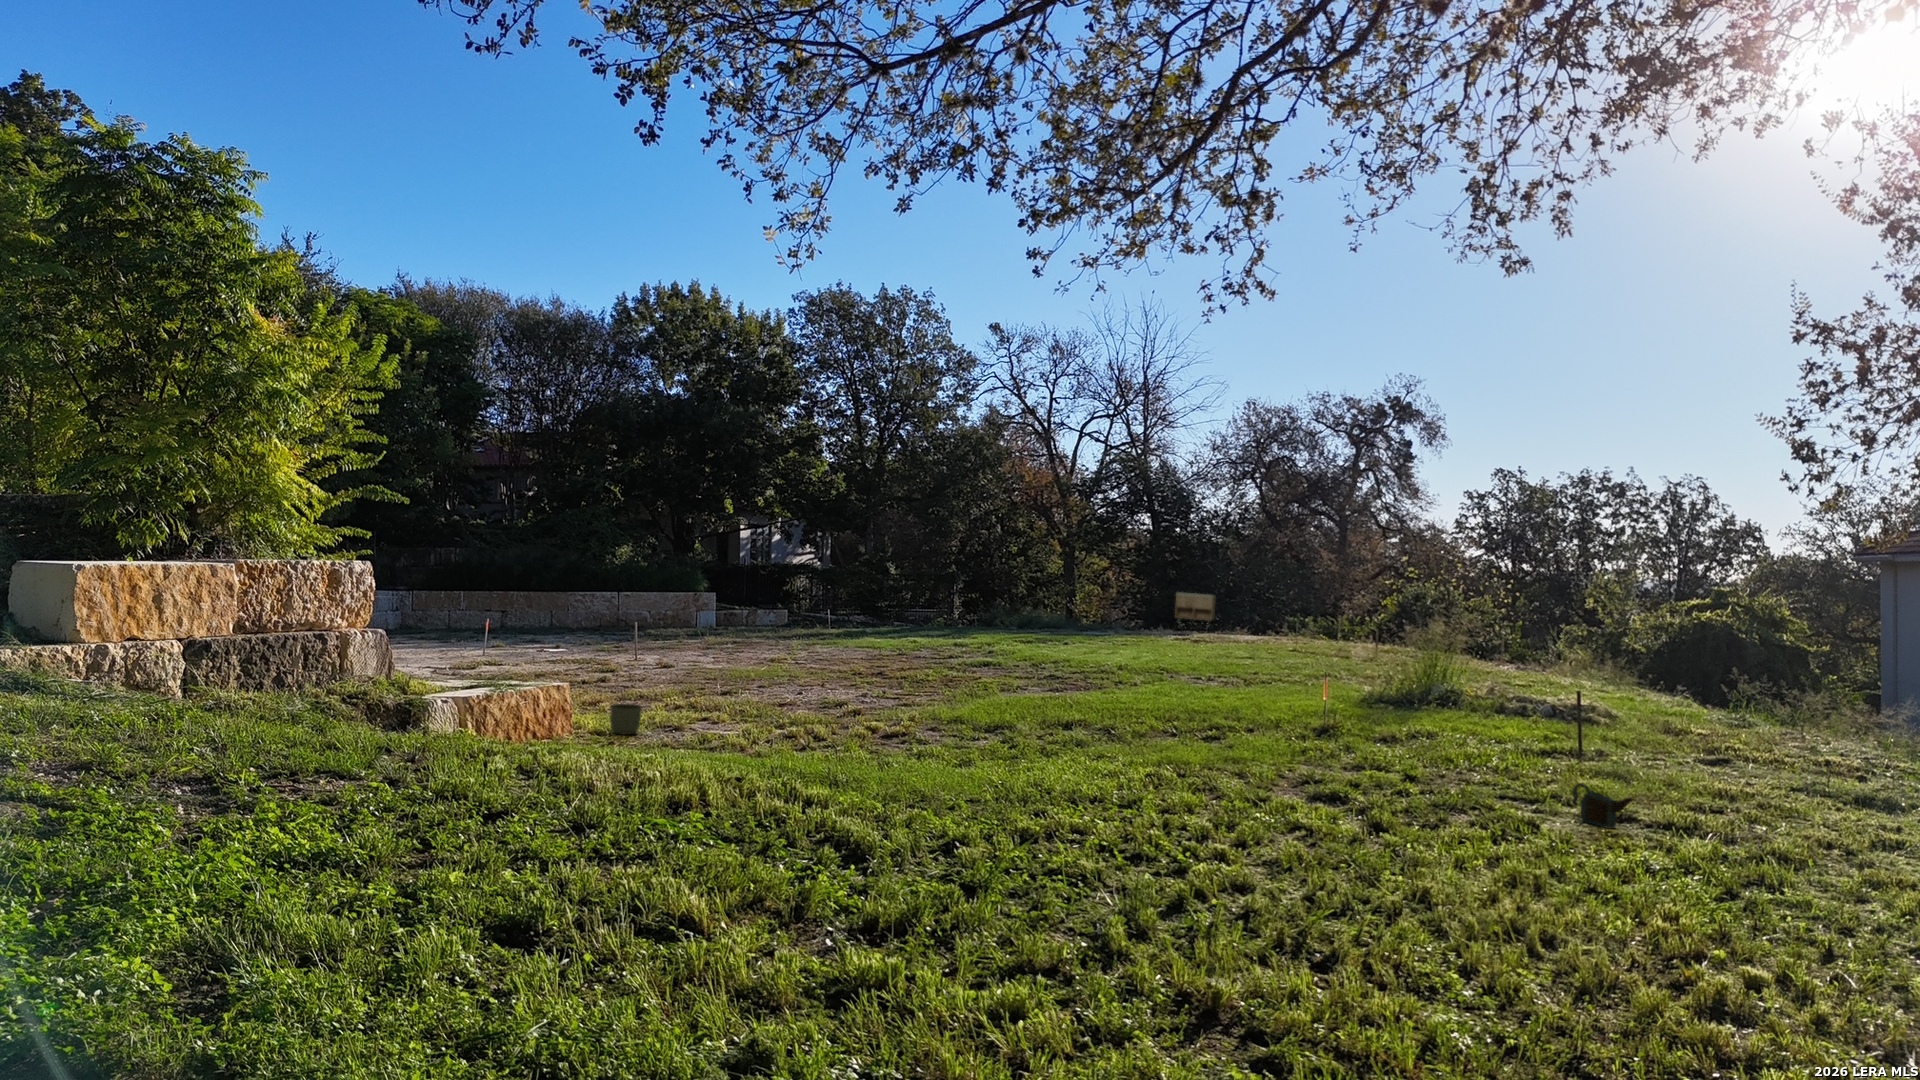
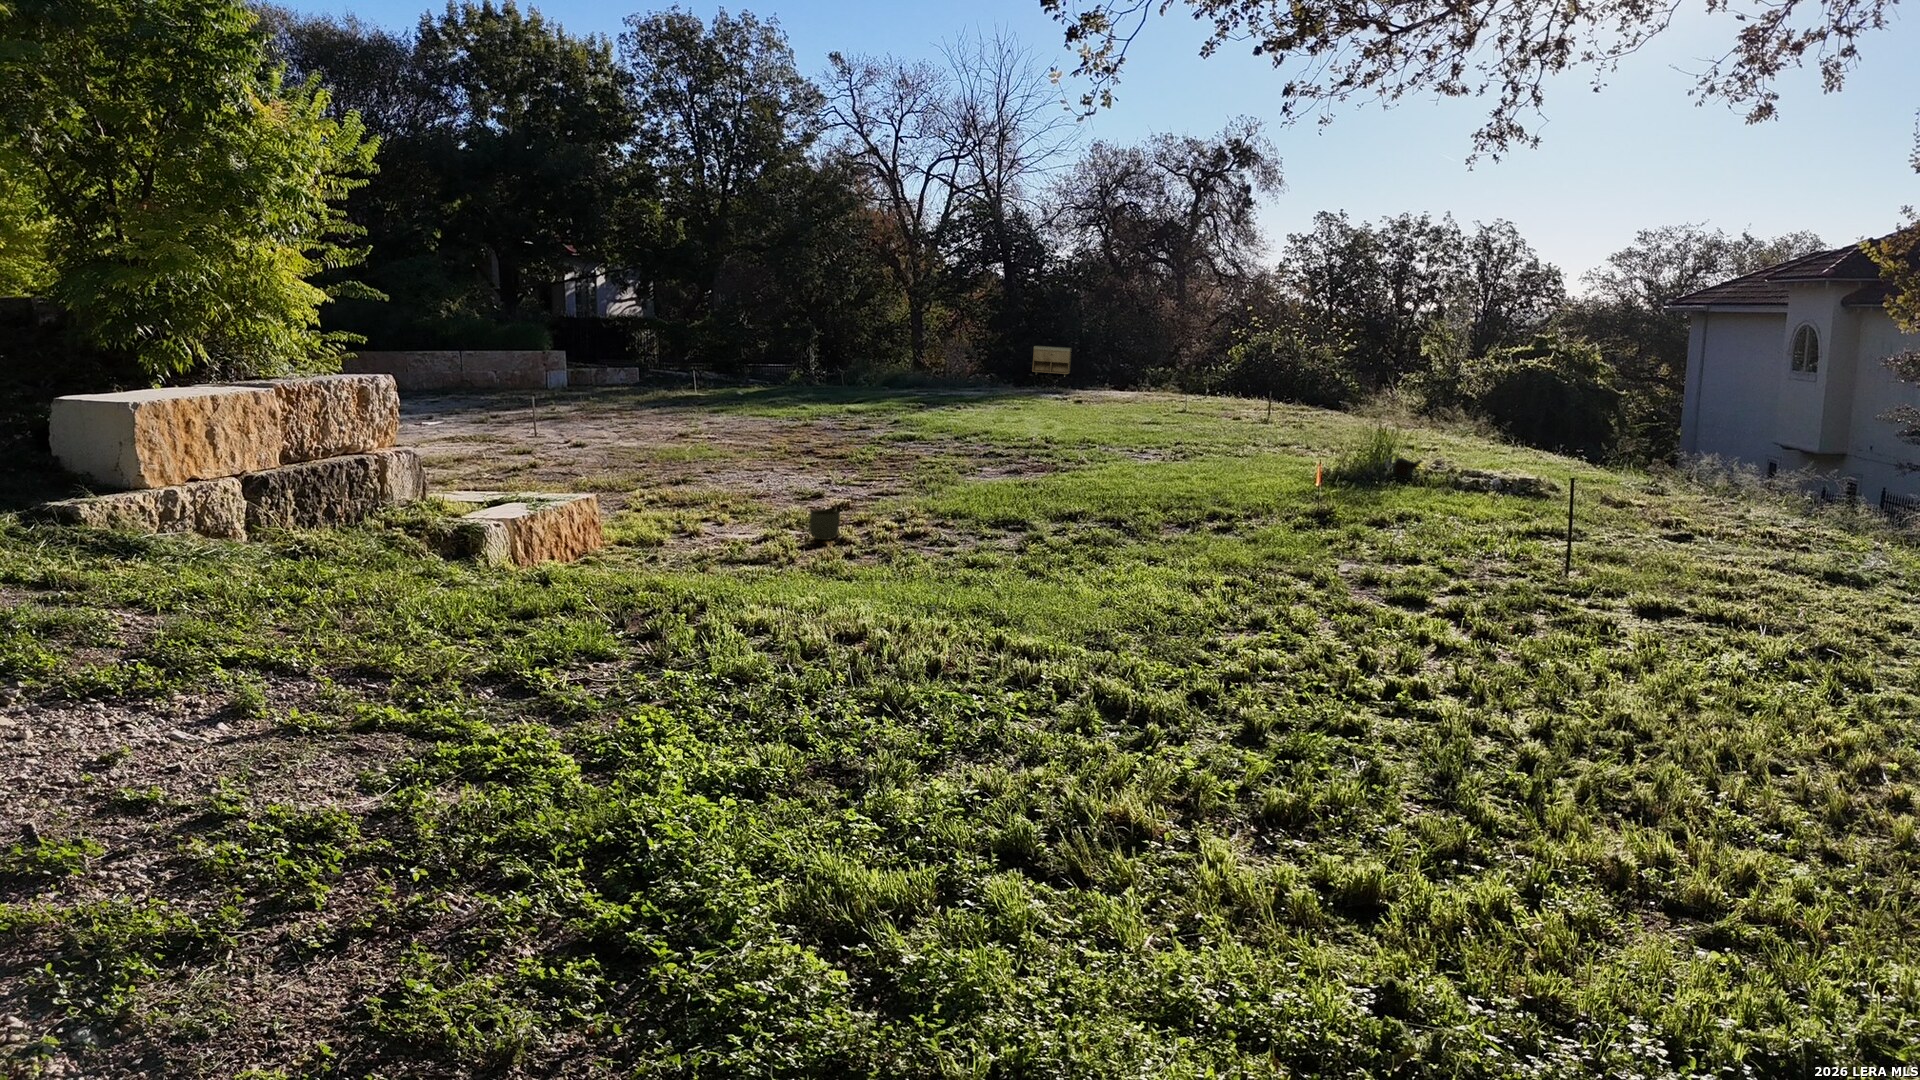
planter: present [610,704,642,735] -> present [810,509,840,540]
watering can: present [1573,783,1632,829] -> present [1389,454,1422,478]

